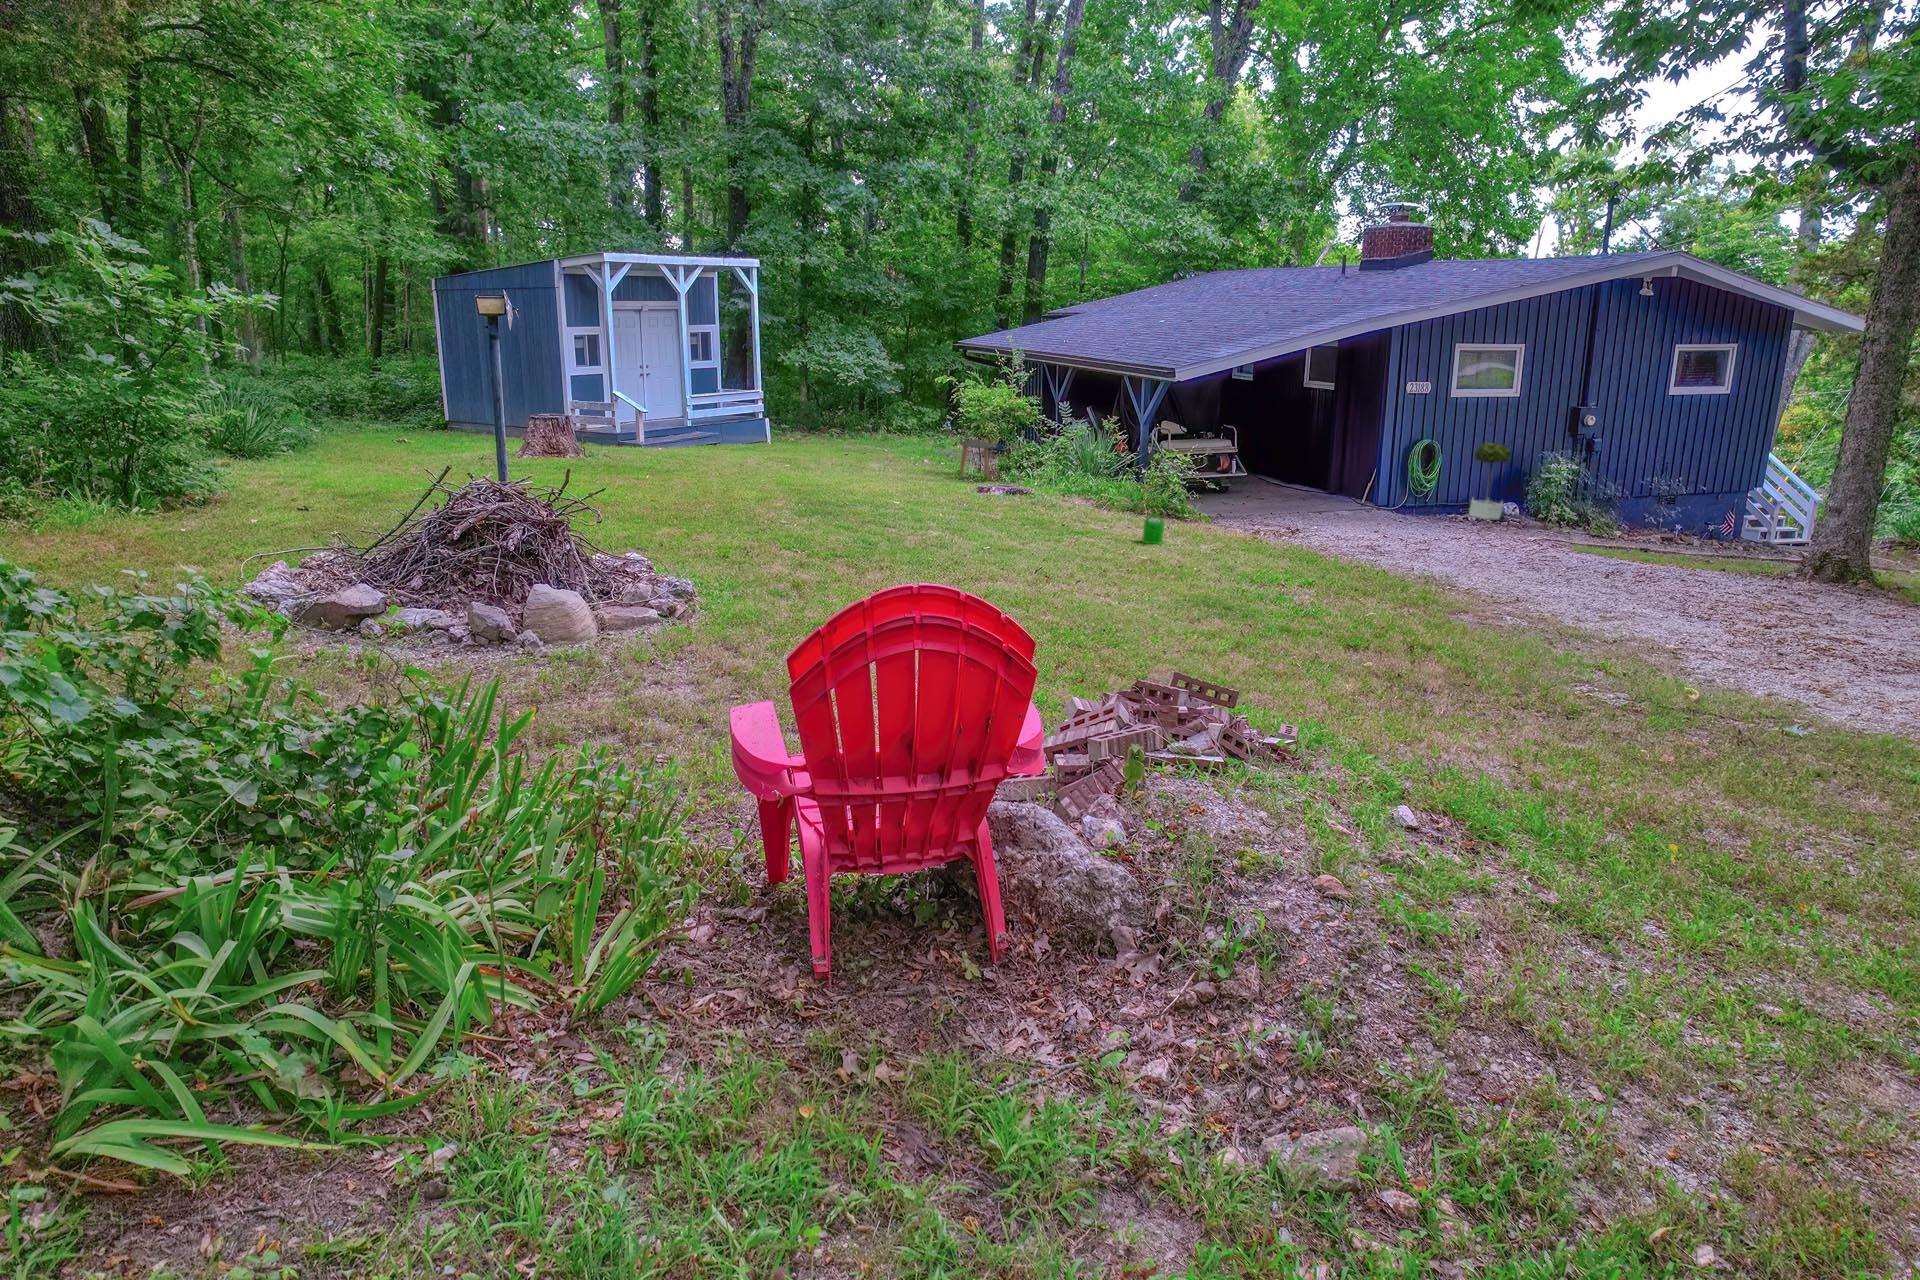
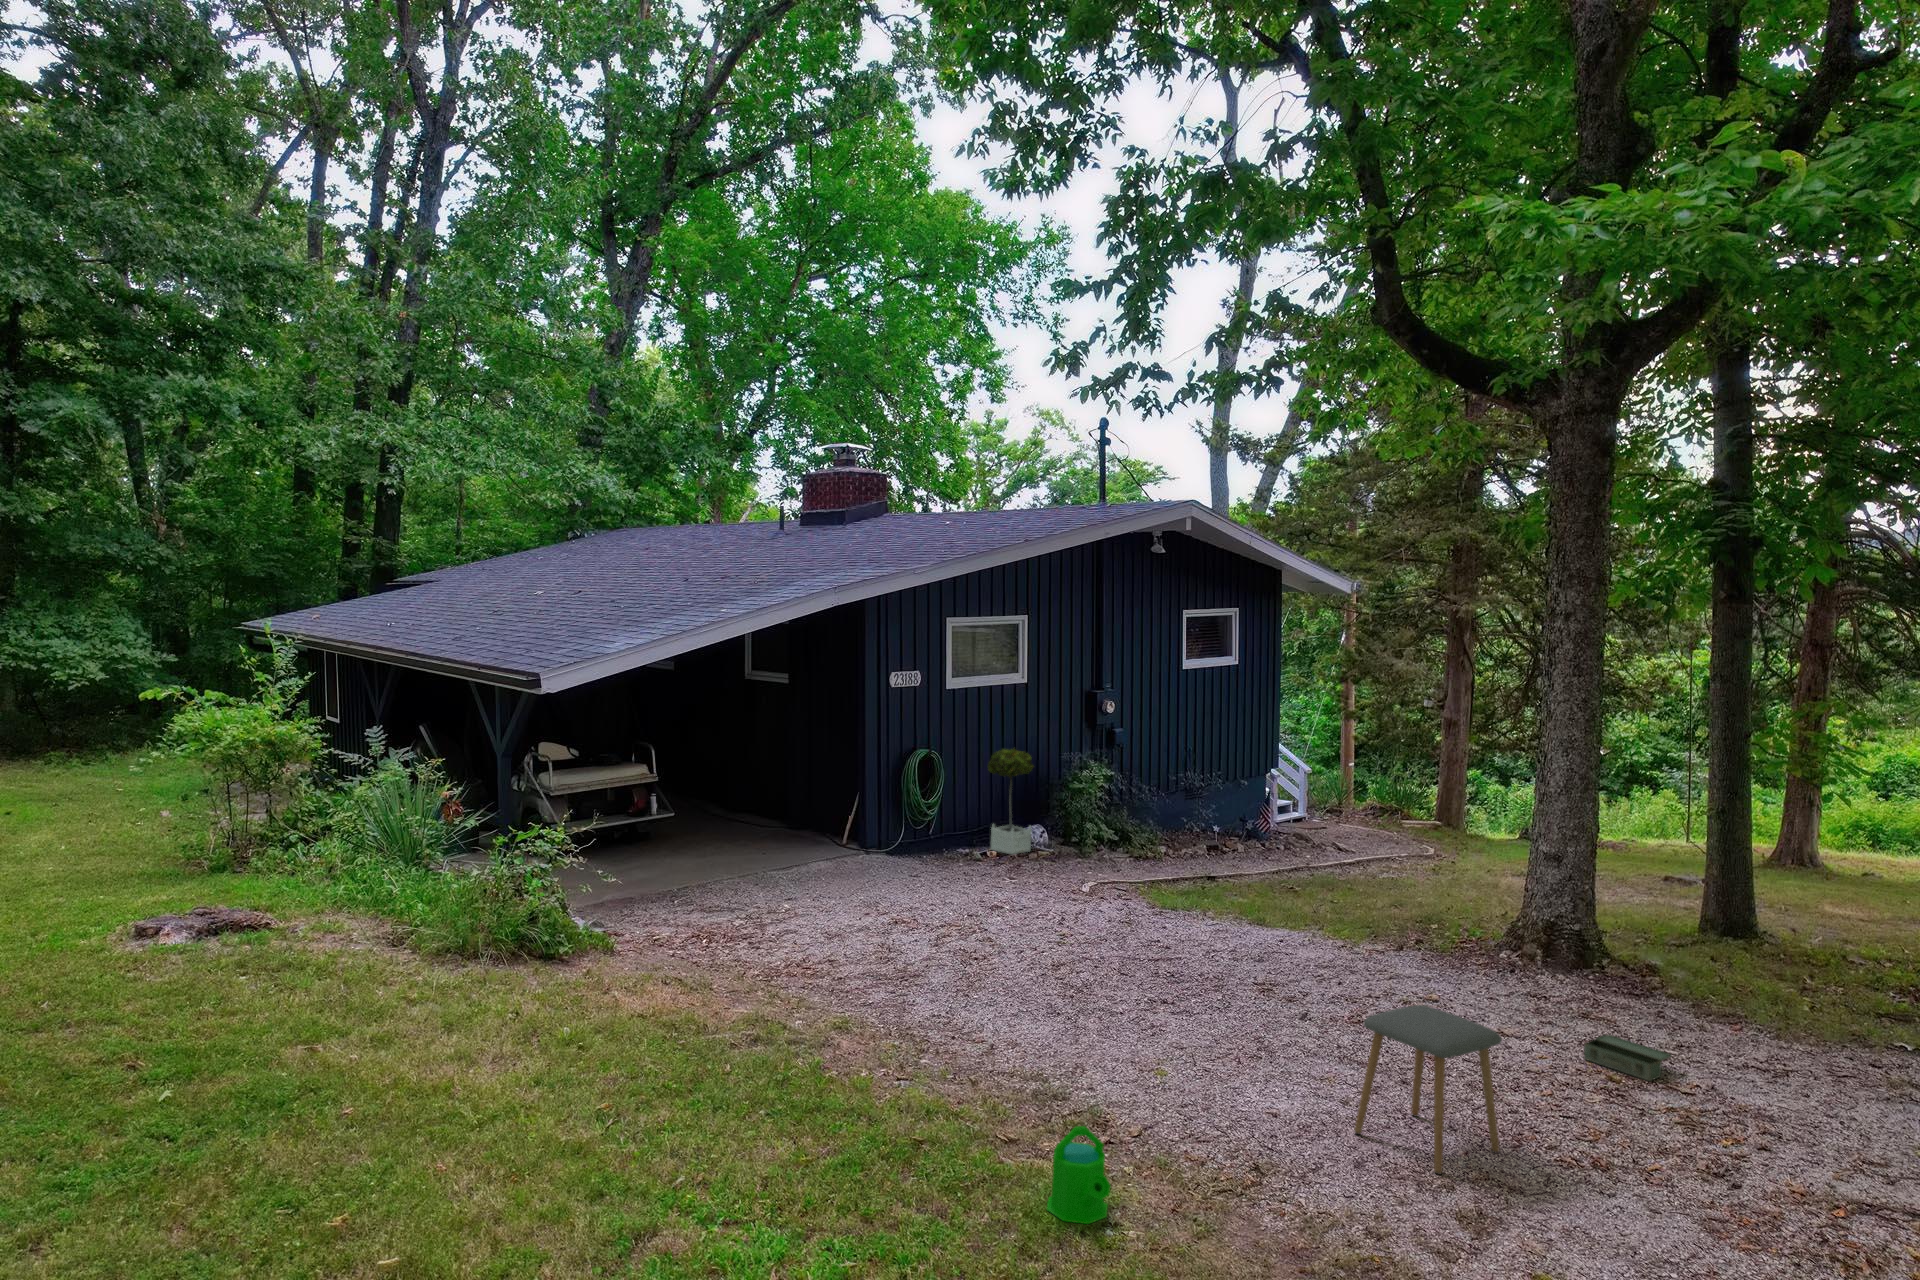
stool: present [959,440,991,480] -> present [1354,1005,1502,1175]
watering can: present [1142,513,1164,544] -> present [1047,1126,1111,1224]
toolbox: none [1788,603,1846,622] -> present [1584,1034,1671,1081]

